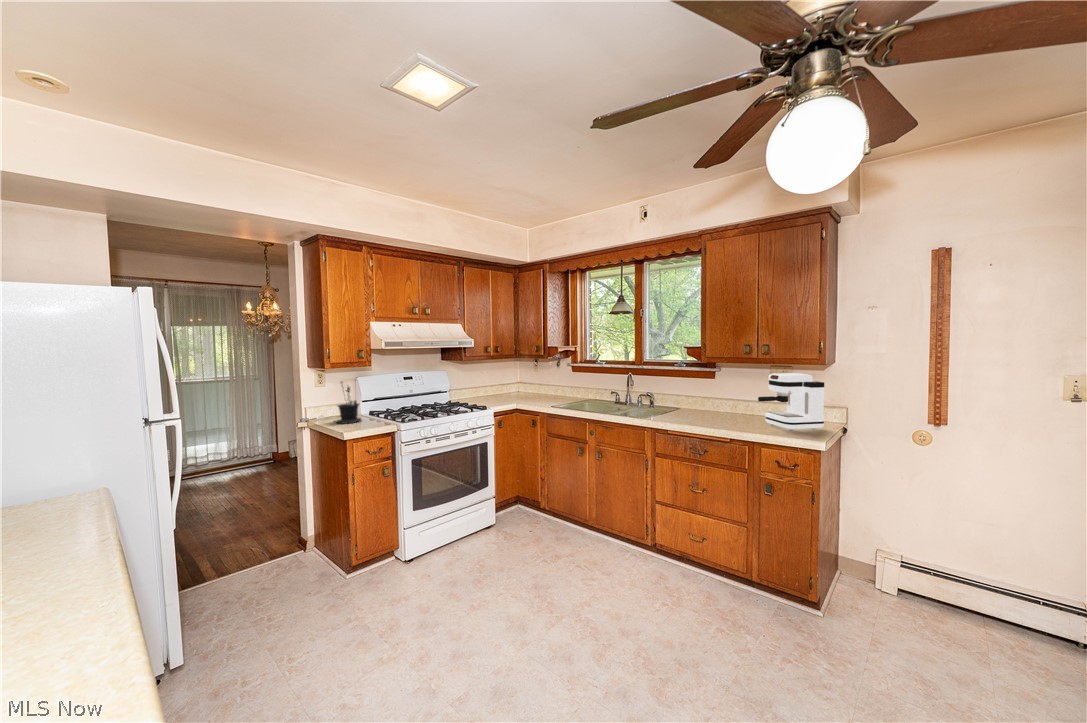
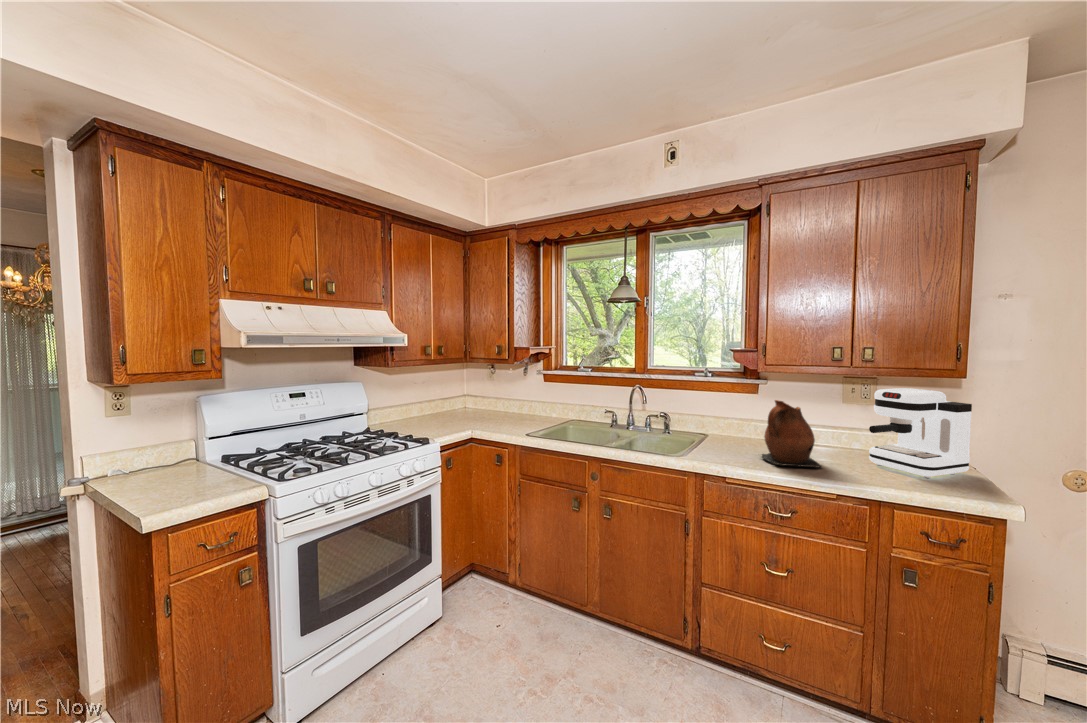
ceramic pitcher: none [695,381,730,425] -> present [762,400,822,468]
potted plant: present [336,382,361,424] -> none [141,406,201,488]

